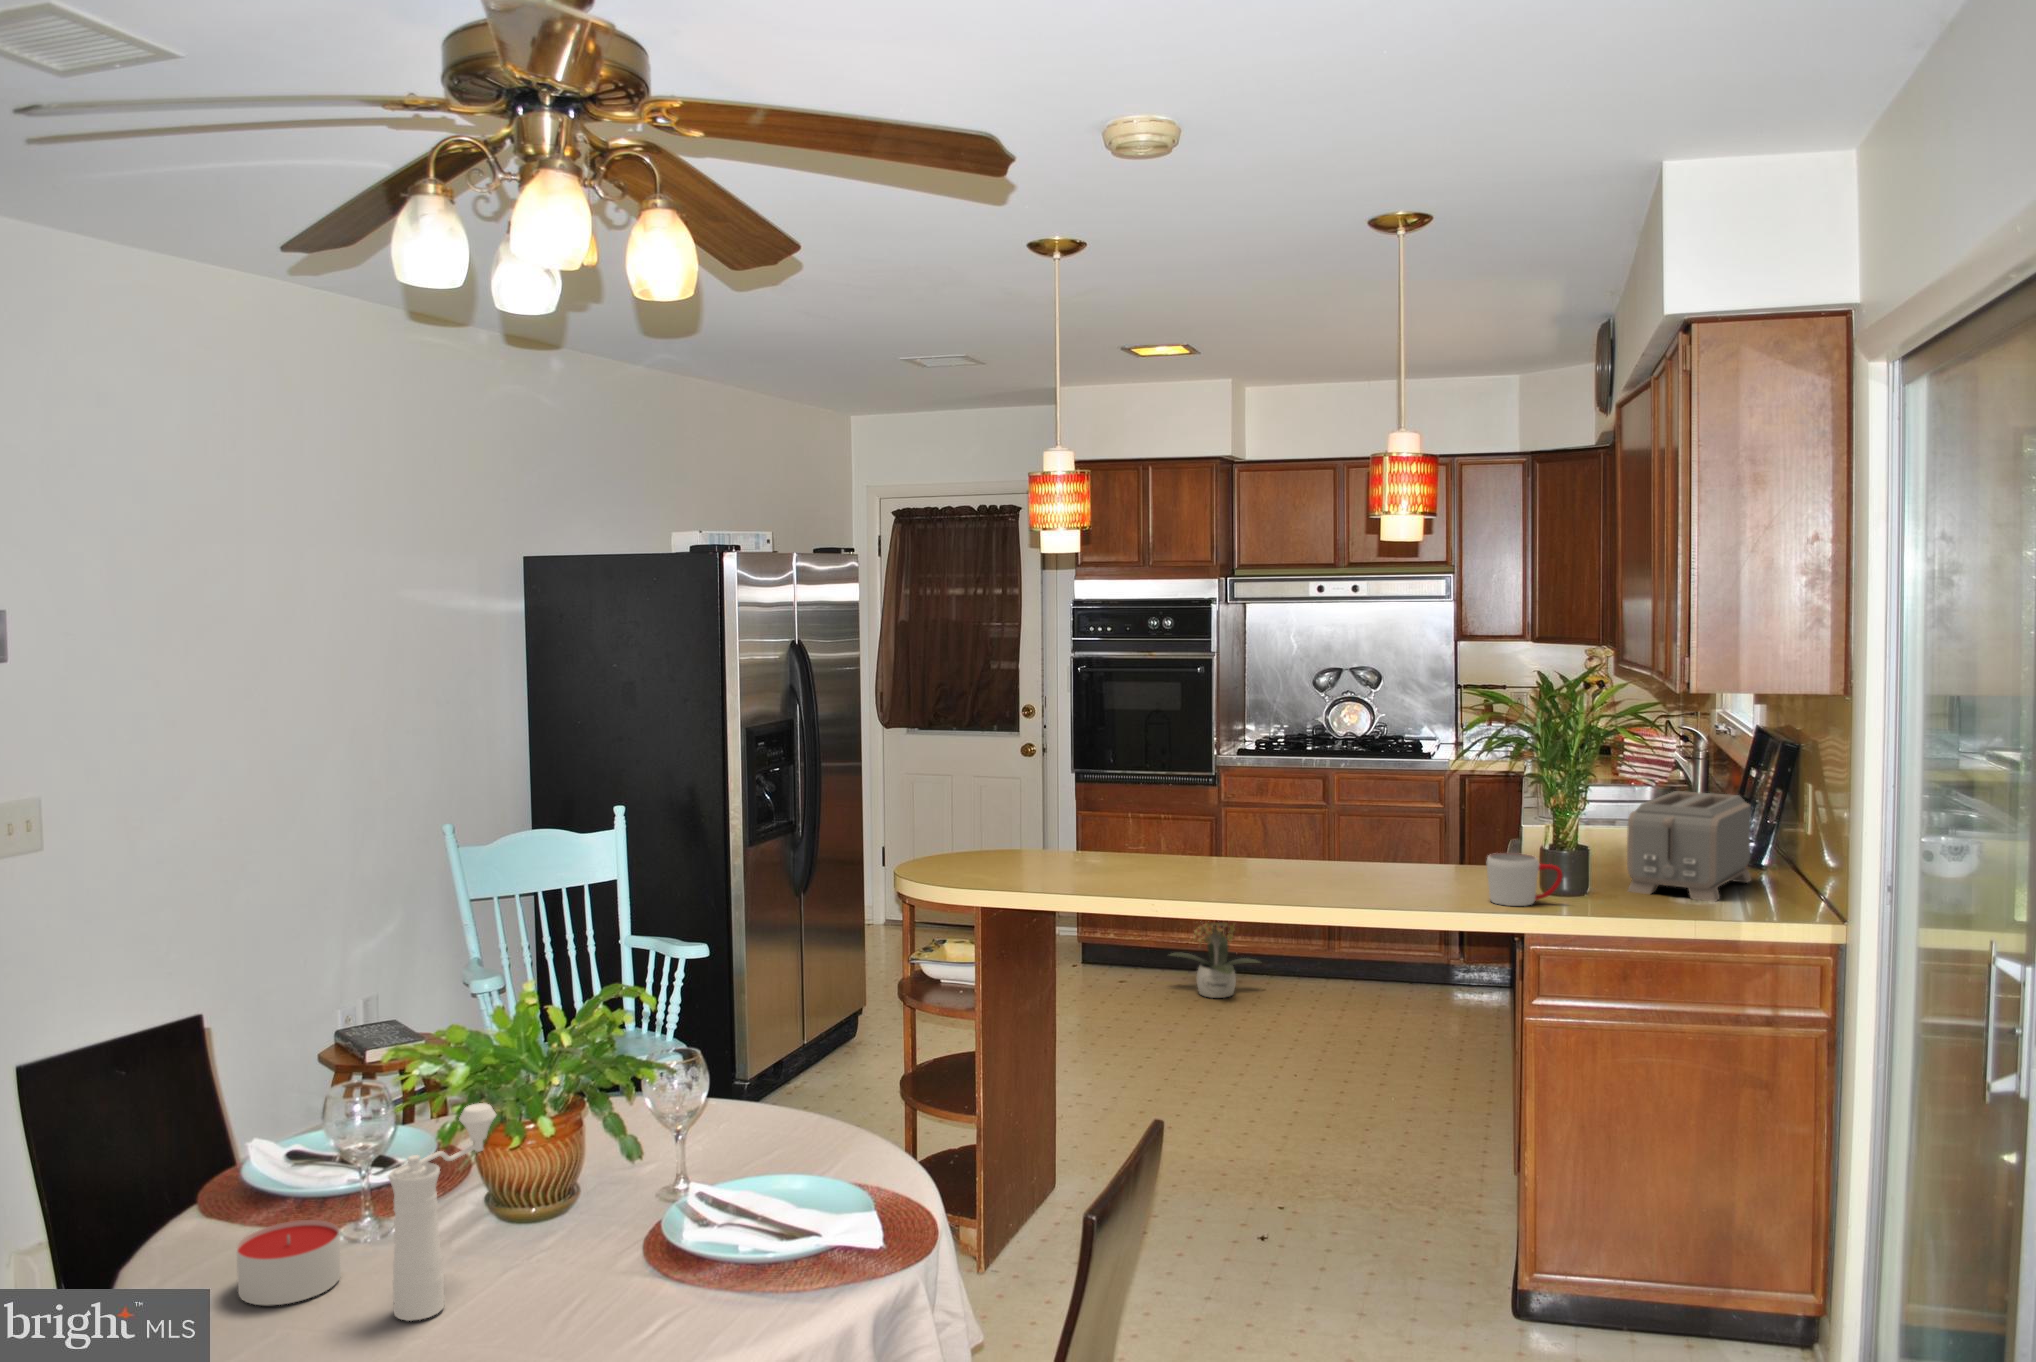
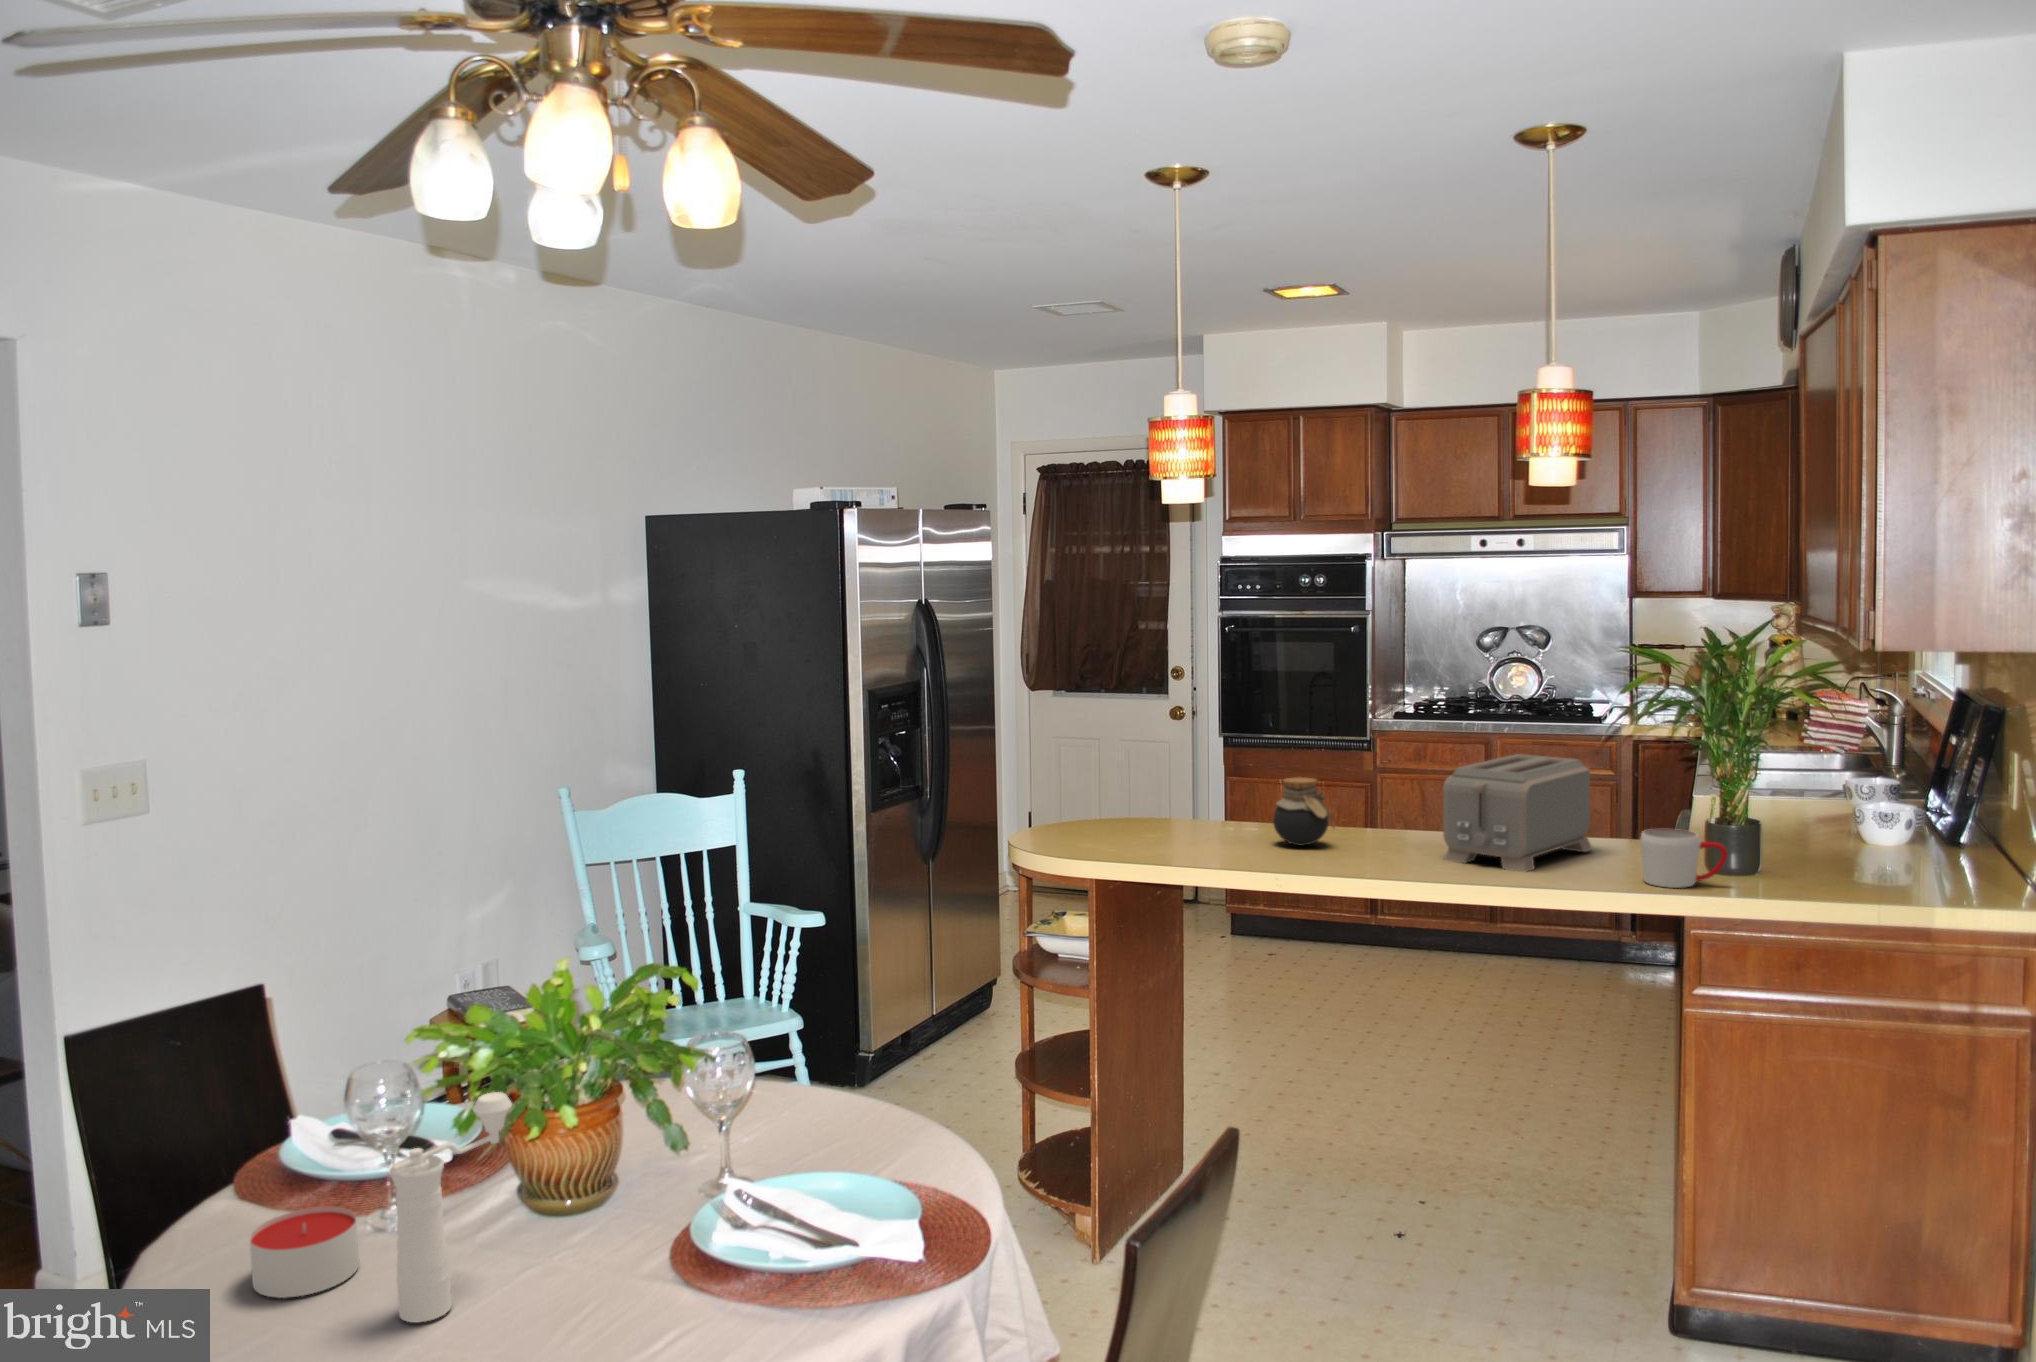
toaster: present [1627,791,1751,902] -> present [1443,754,1592,872]
jar: none [1151,809,1209,873] -> present [1273,777,1334,846]
potted plant: present [1170,921,1259,998] -> none [1308,843,1415,970]

